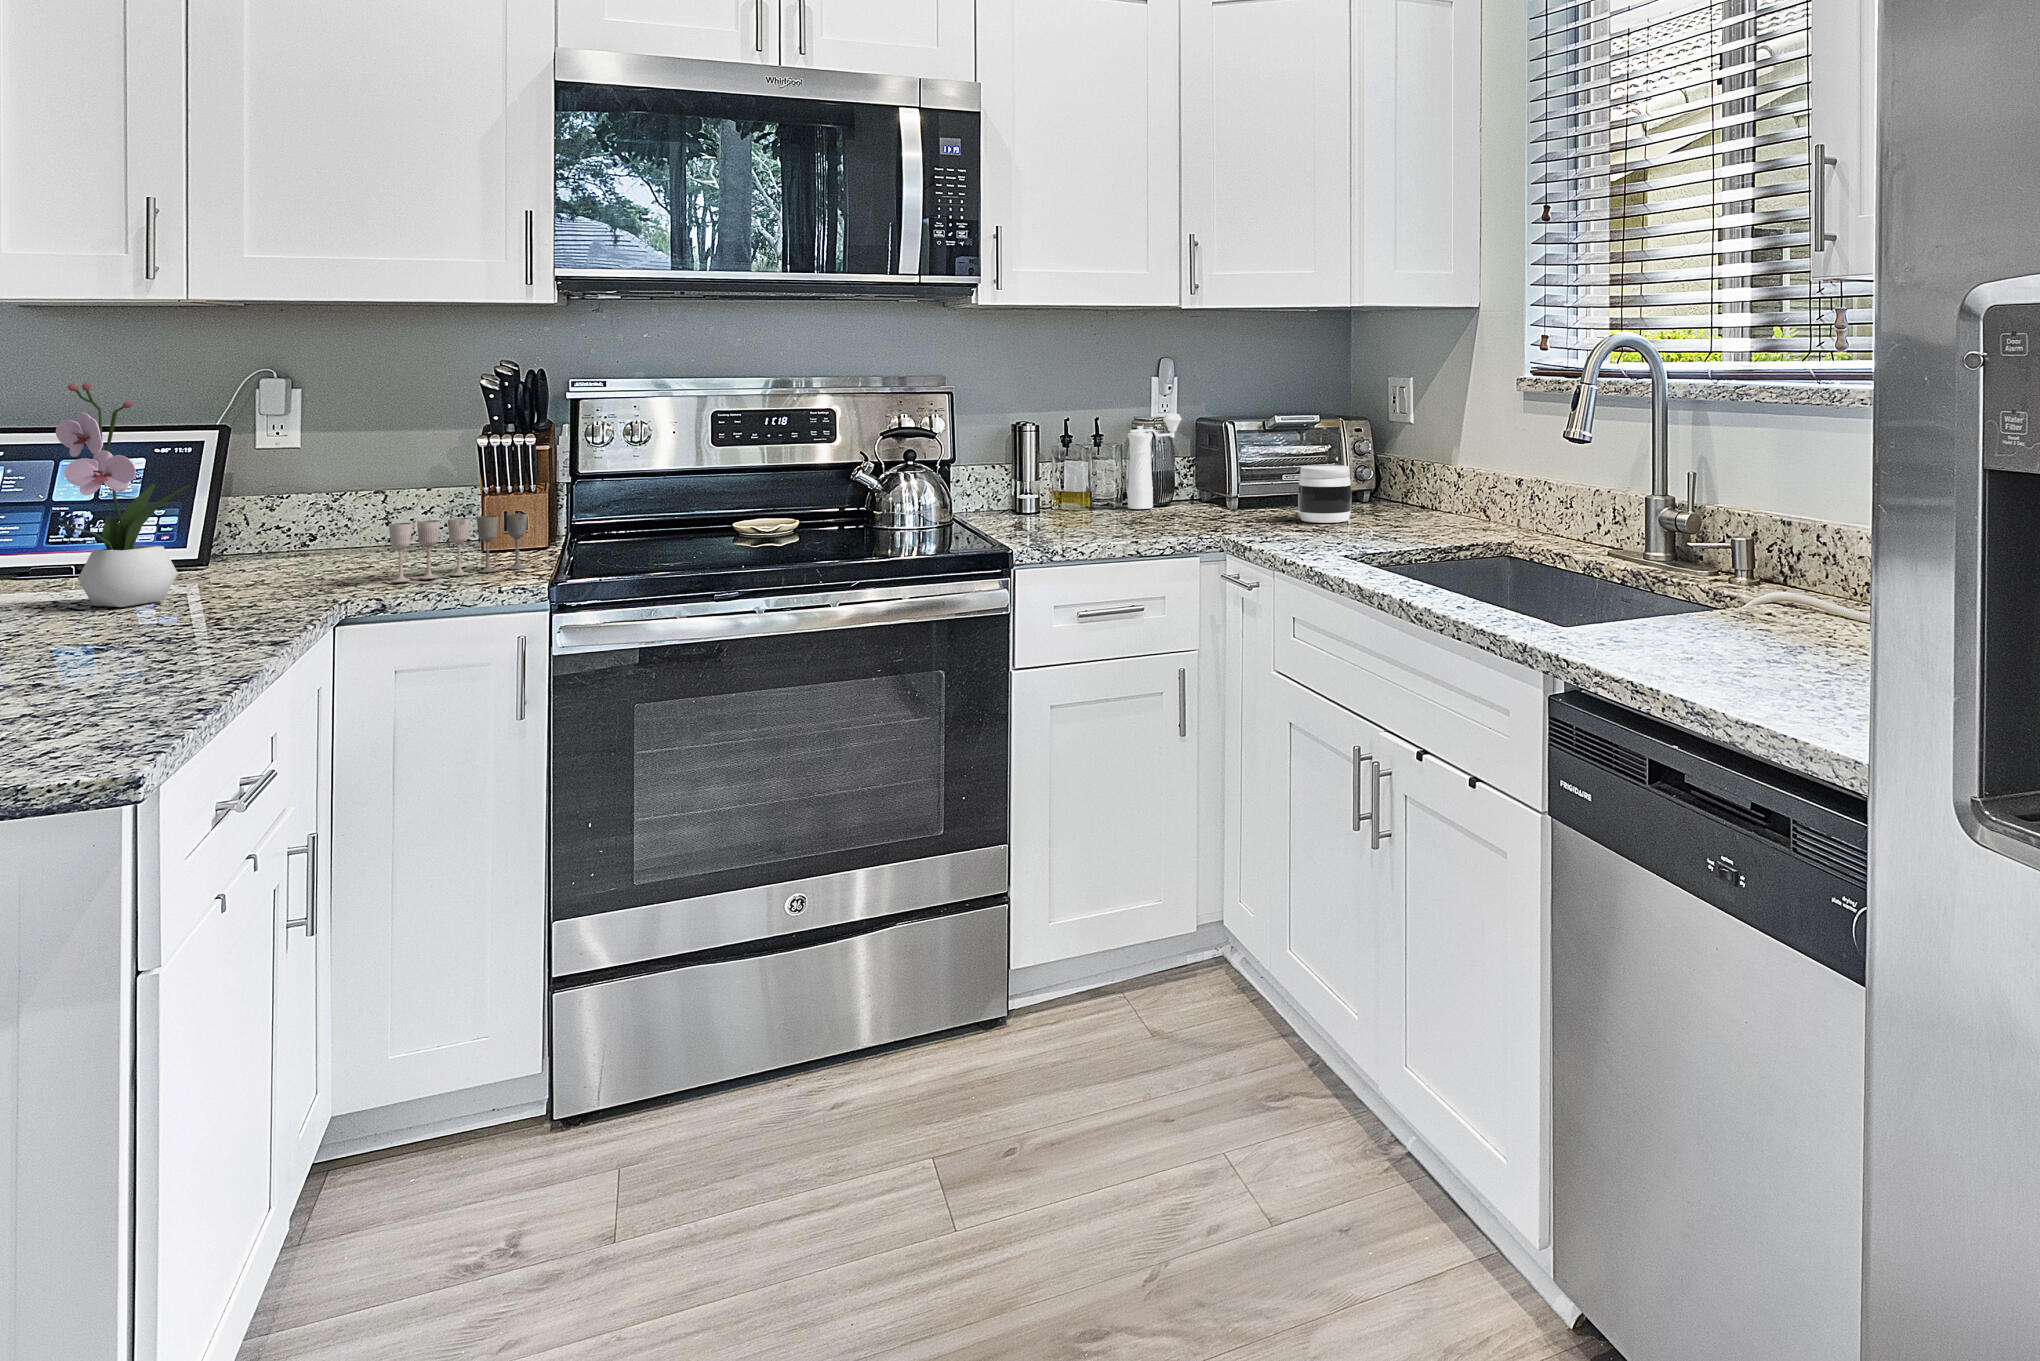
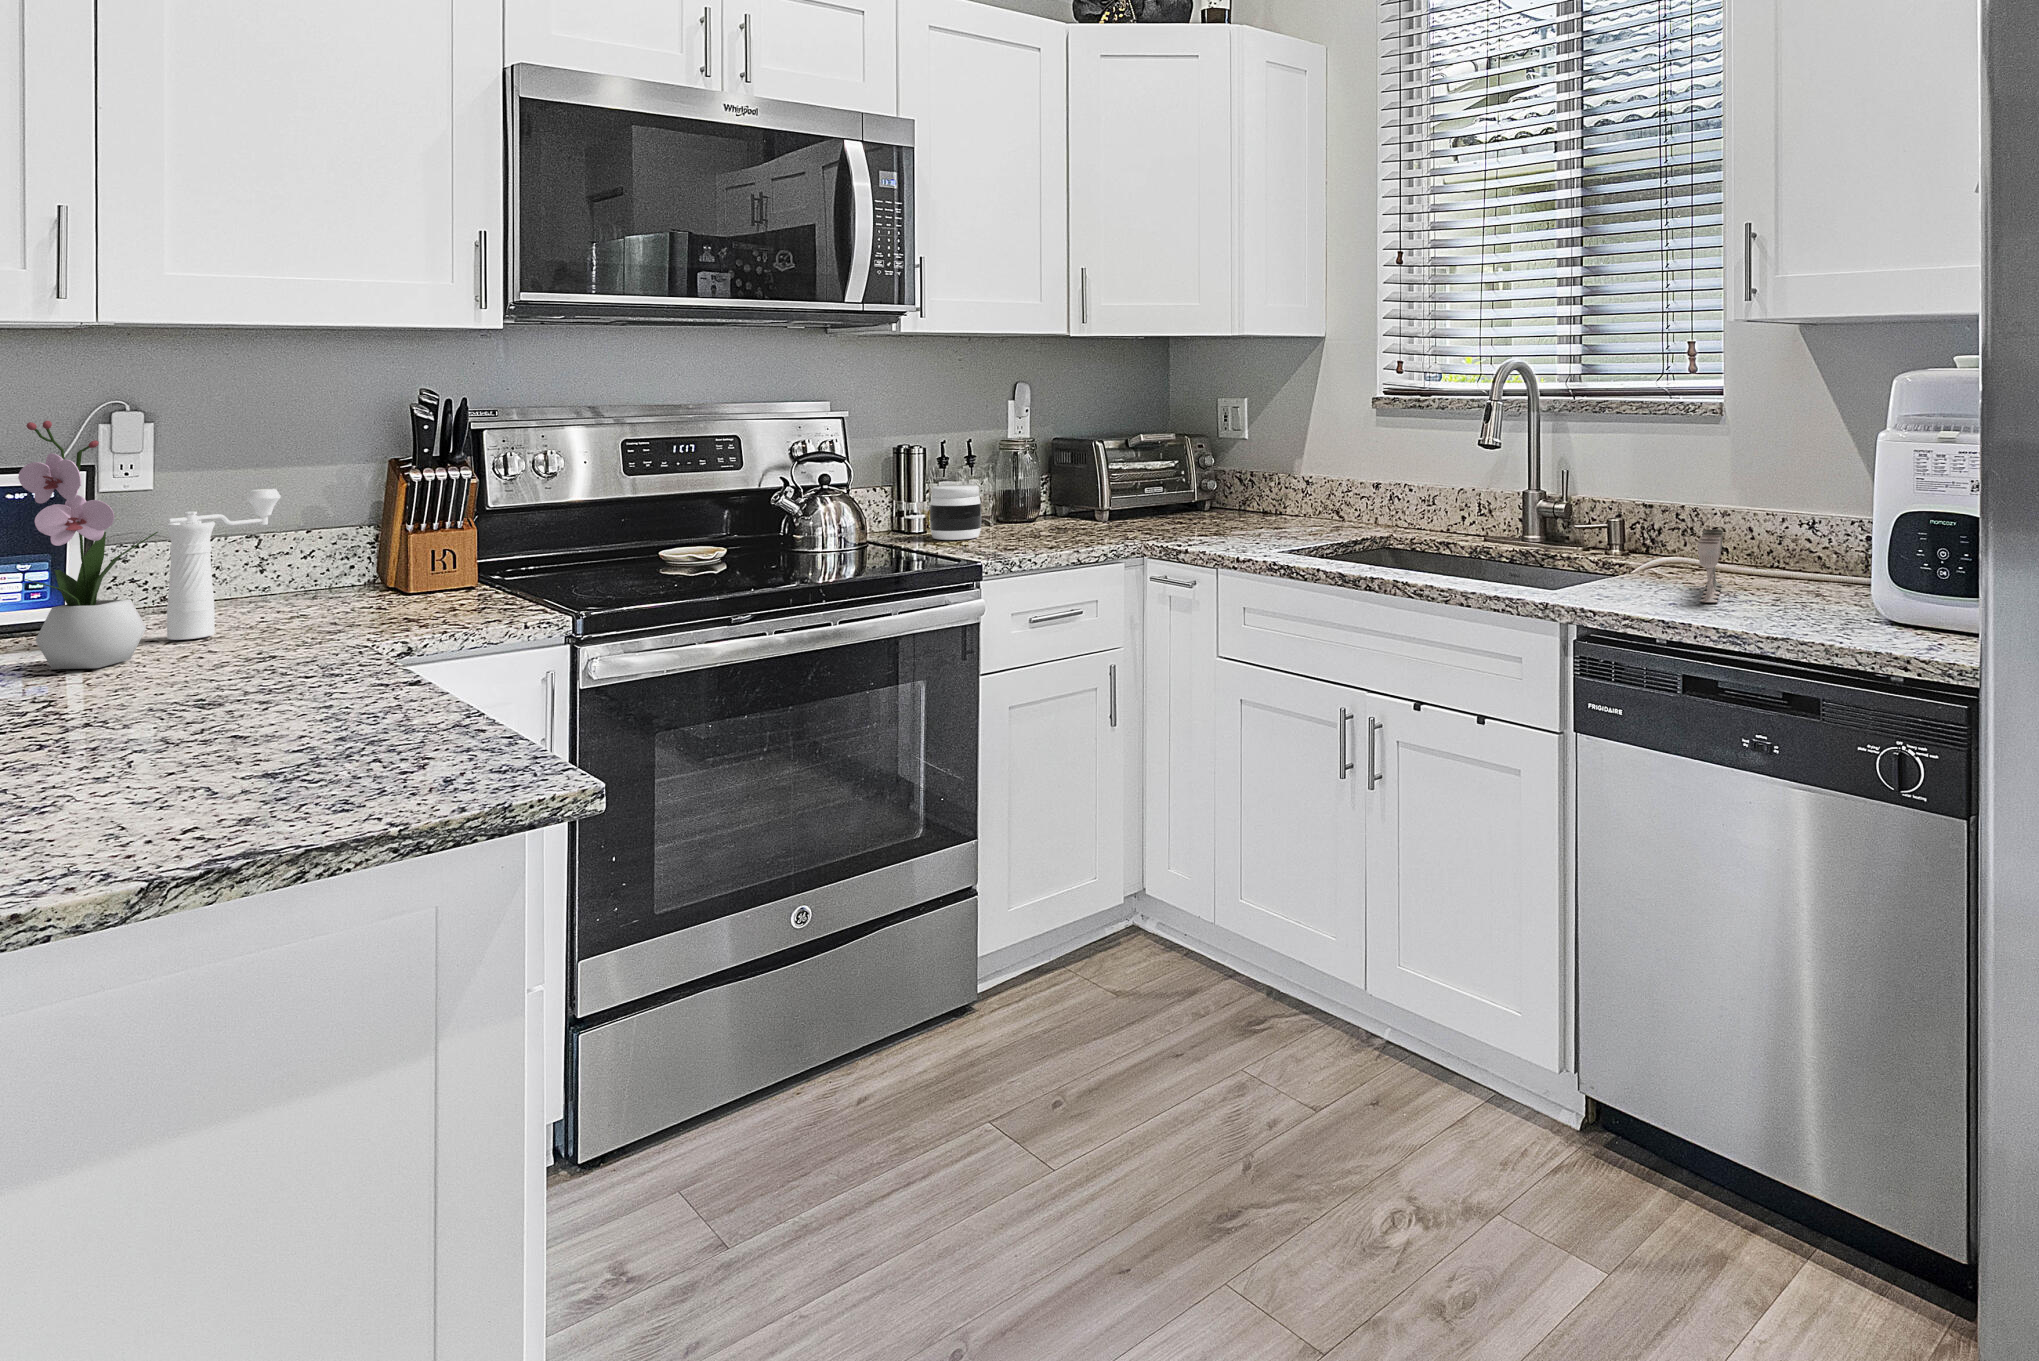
pepper mill: present [1127,414,1182,509] -> present [166,489,281,640]
jar: present [1298,465,1351,523] -> present [930,485,981,540]
wine glass: present [389,513,528,582] -> present [1698,530,1723,603]

